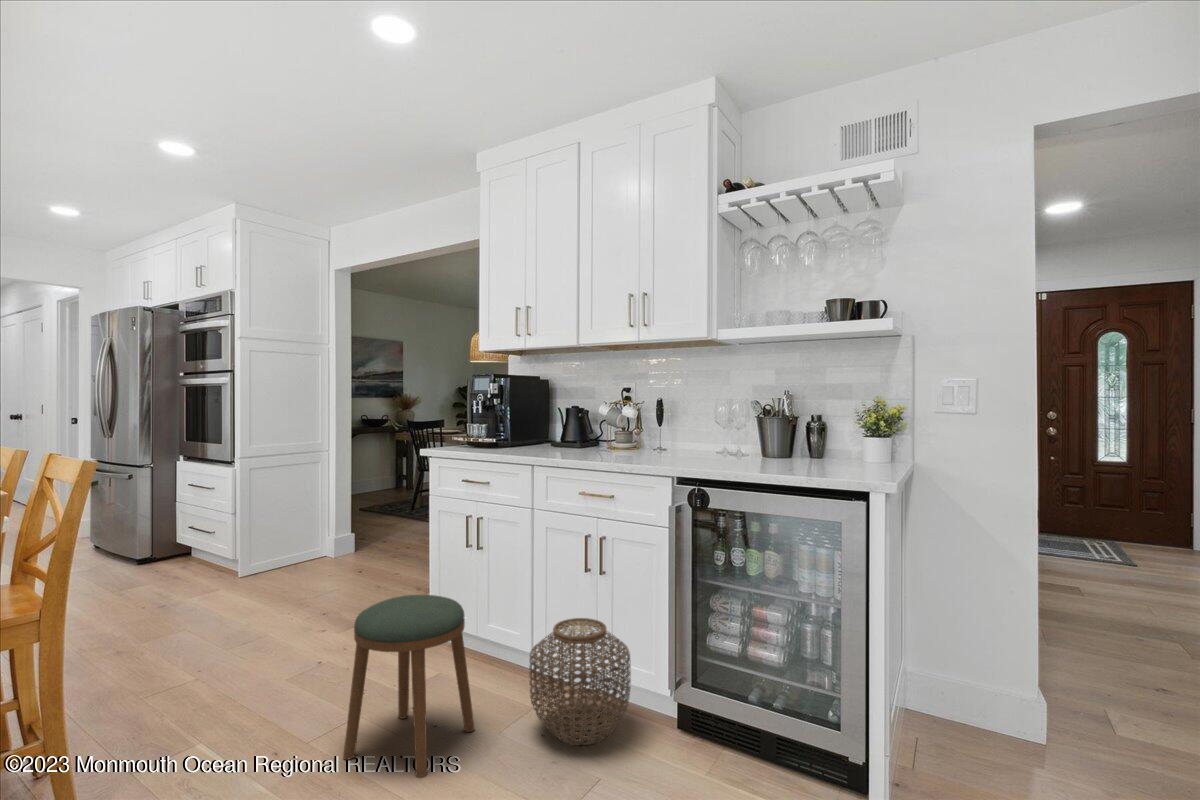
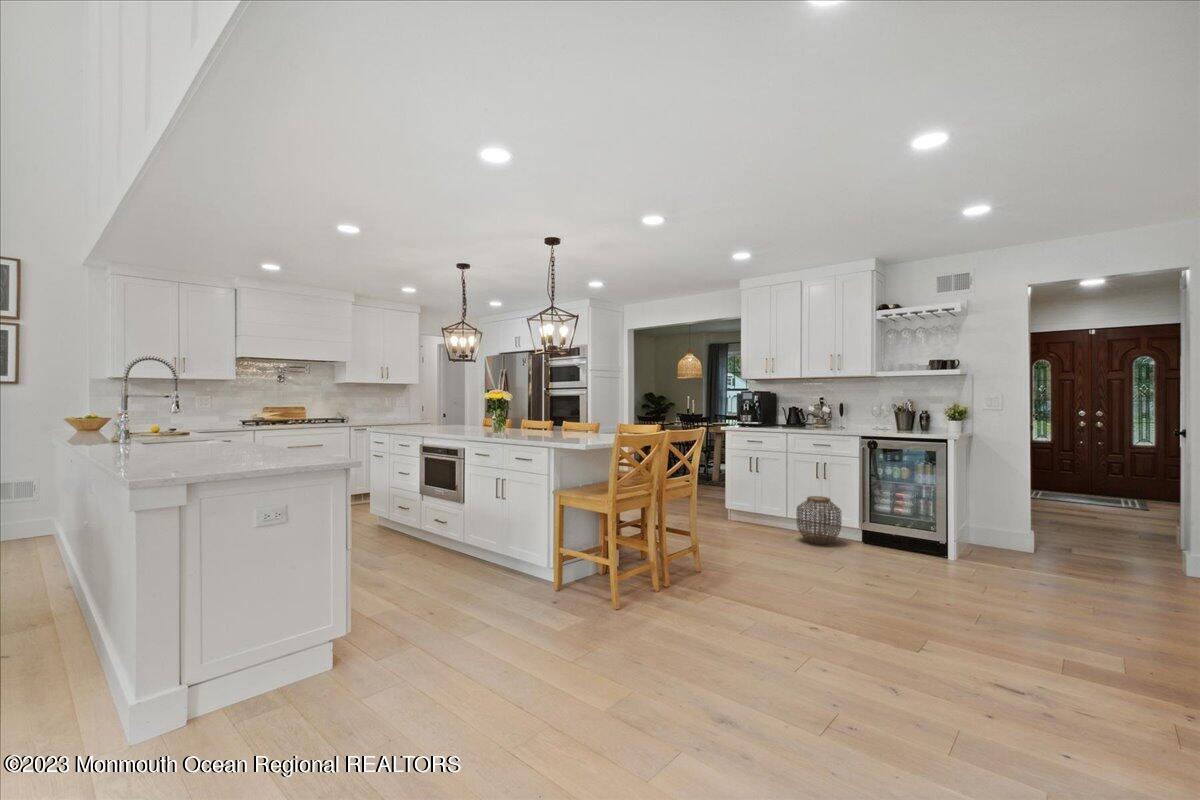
stool: present [343,595,475,777] -> none [726,484,773,547]

